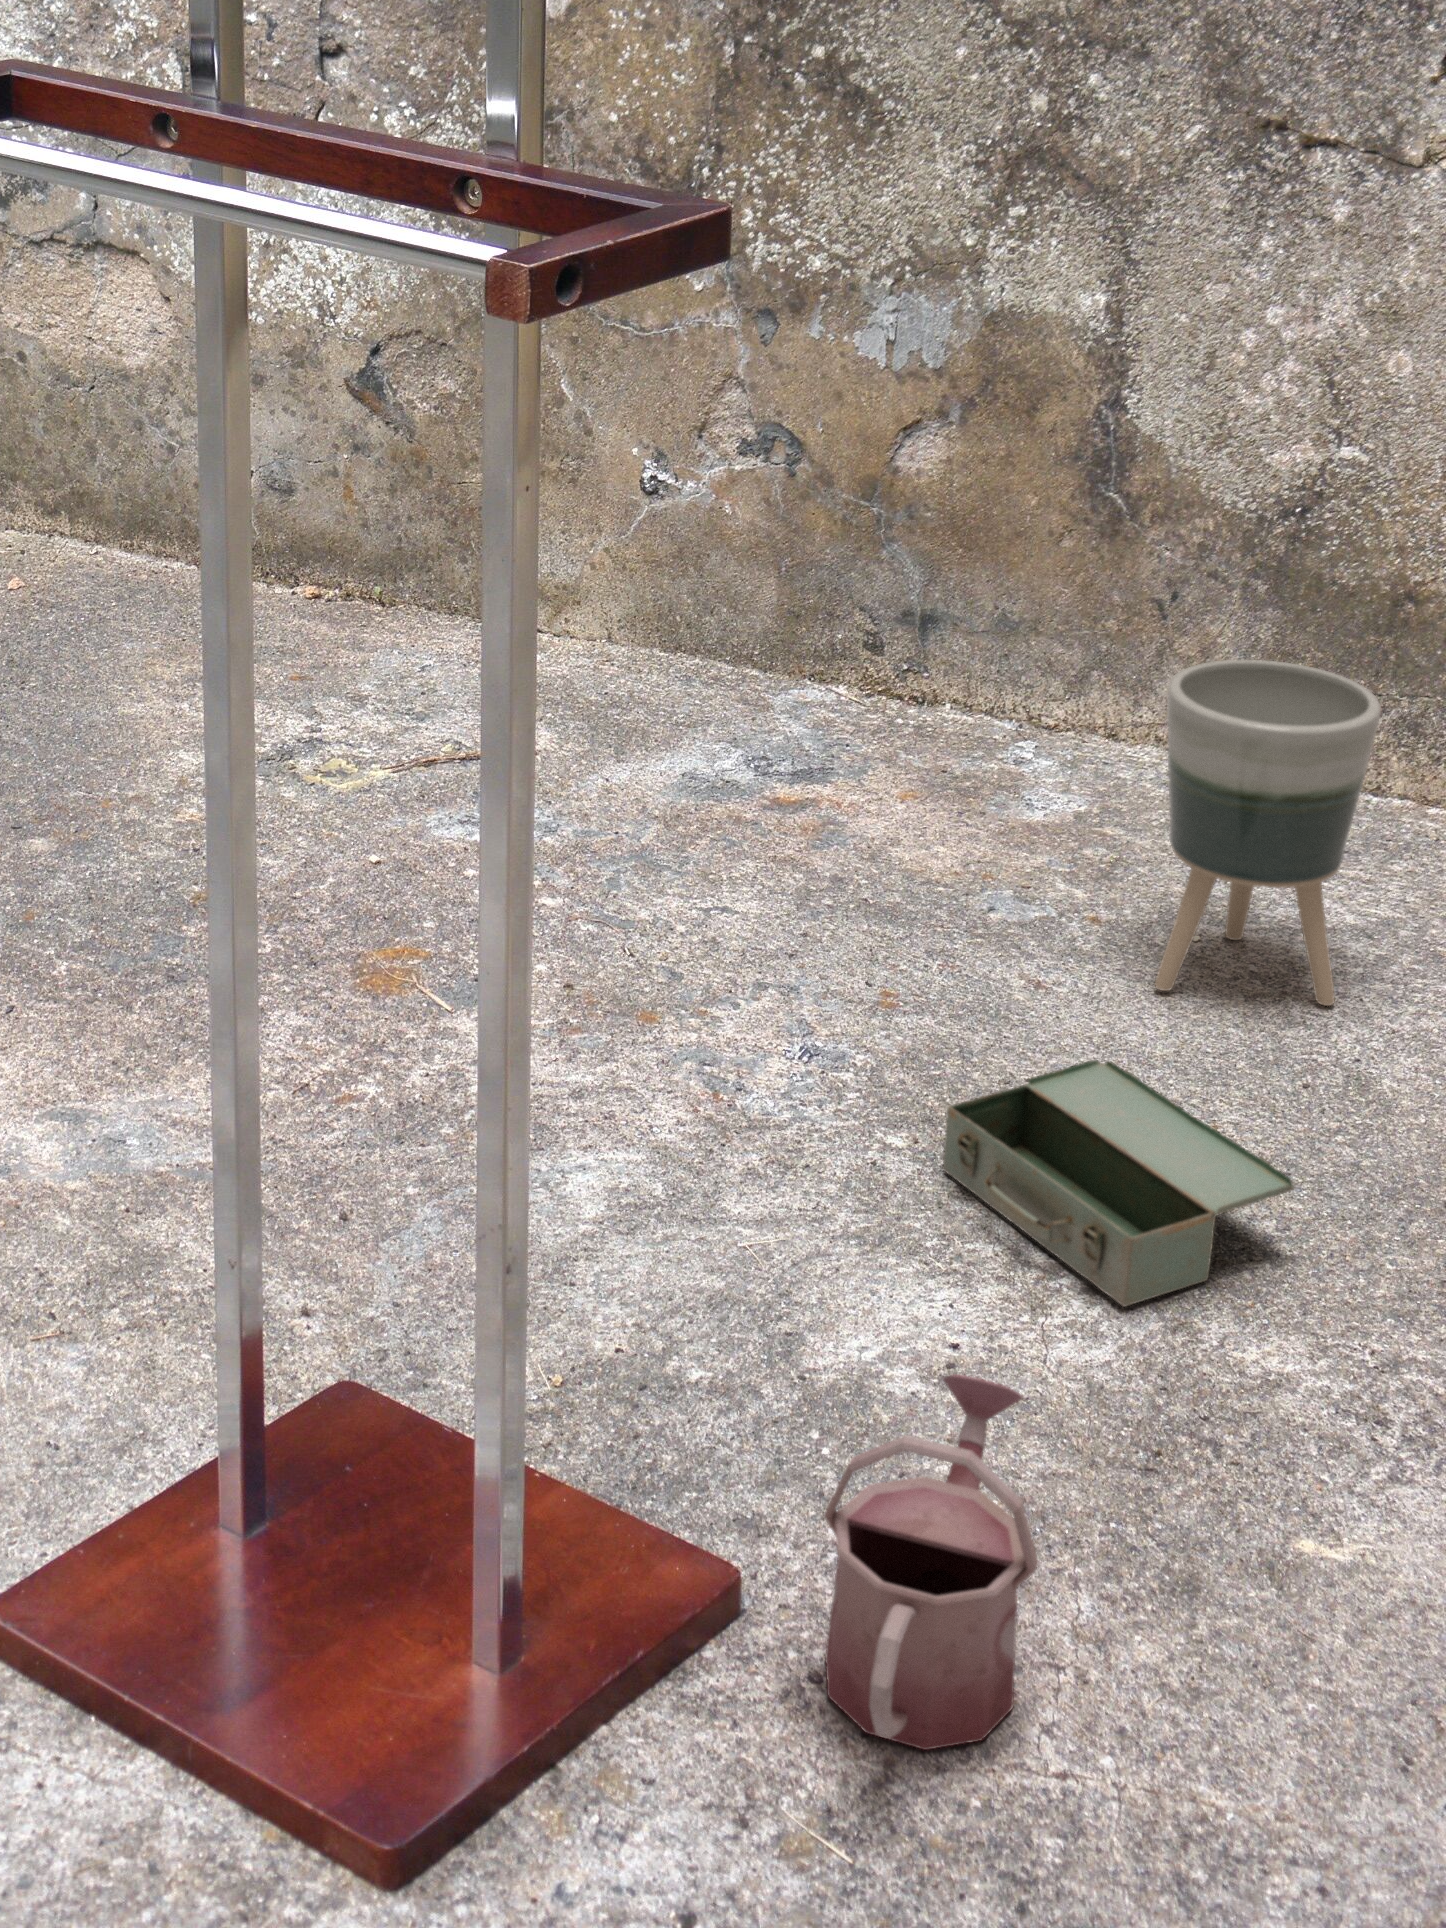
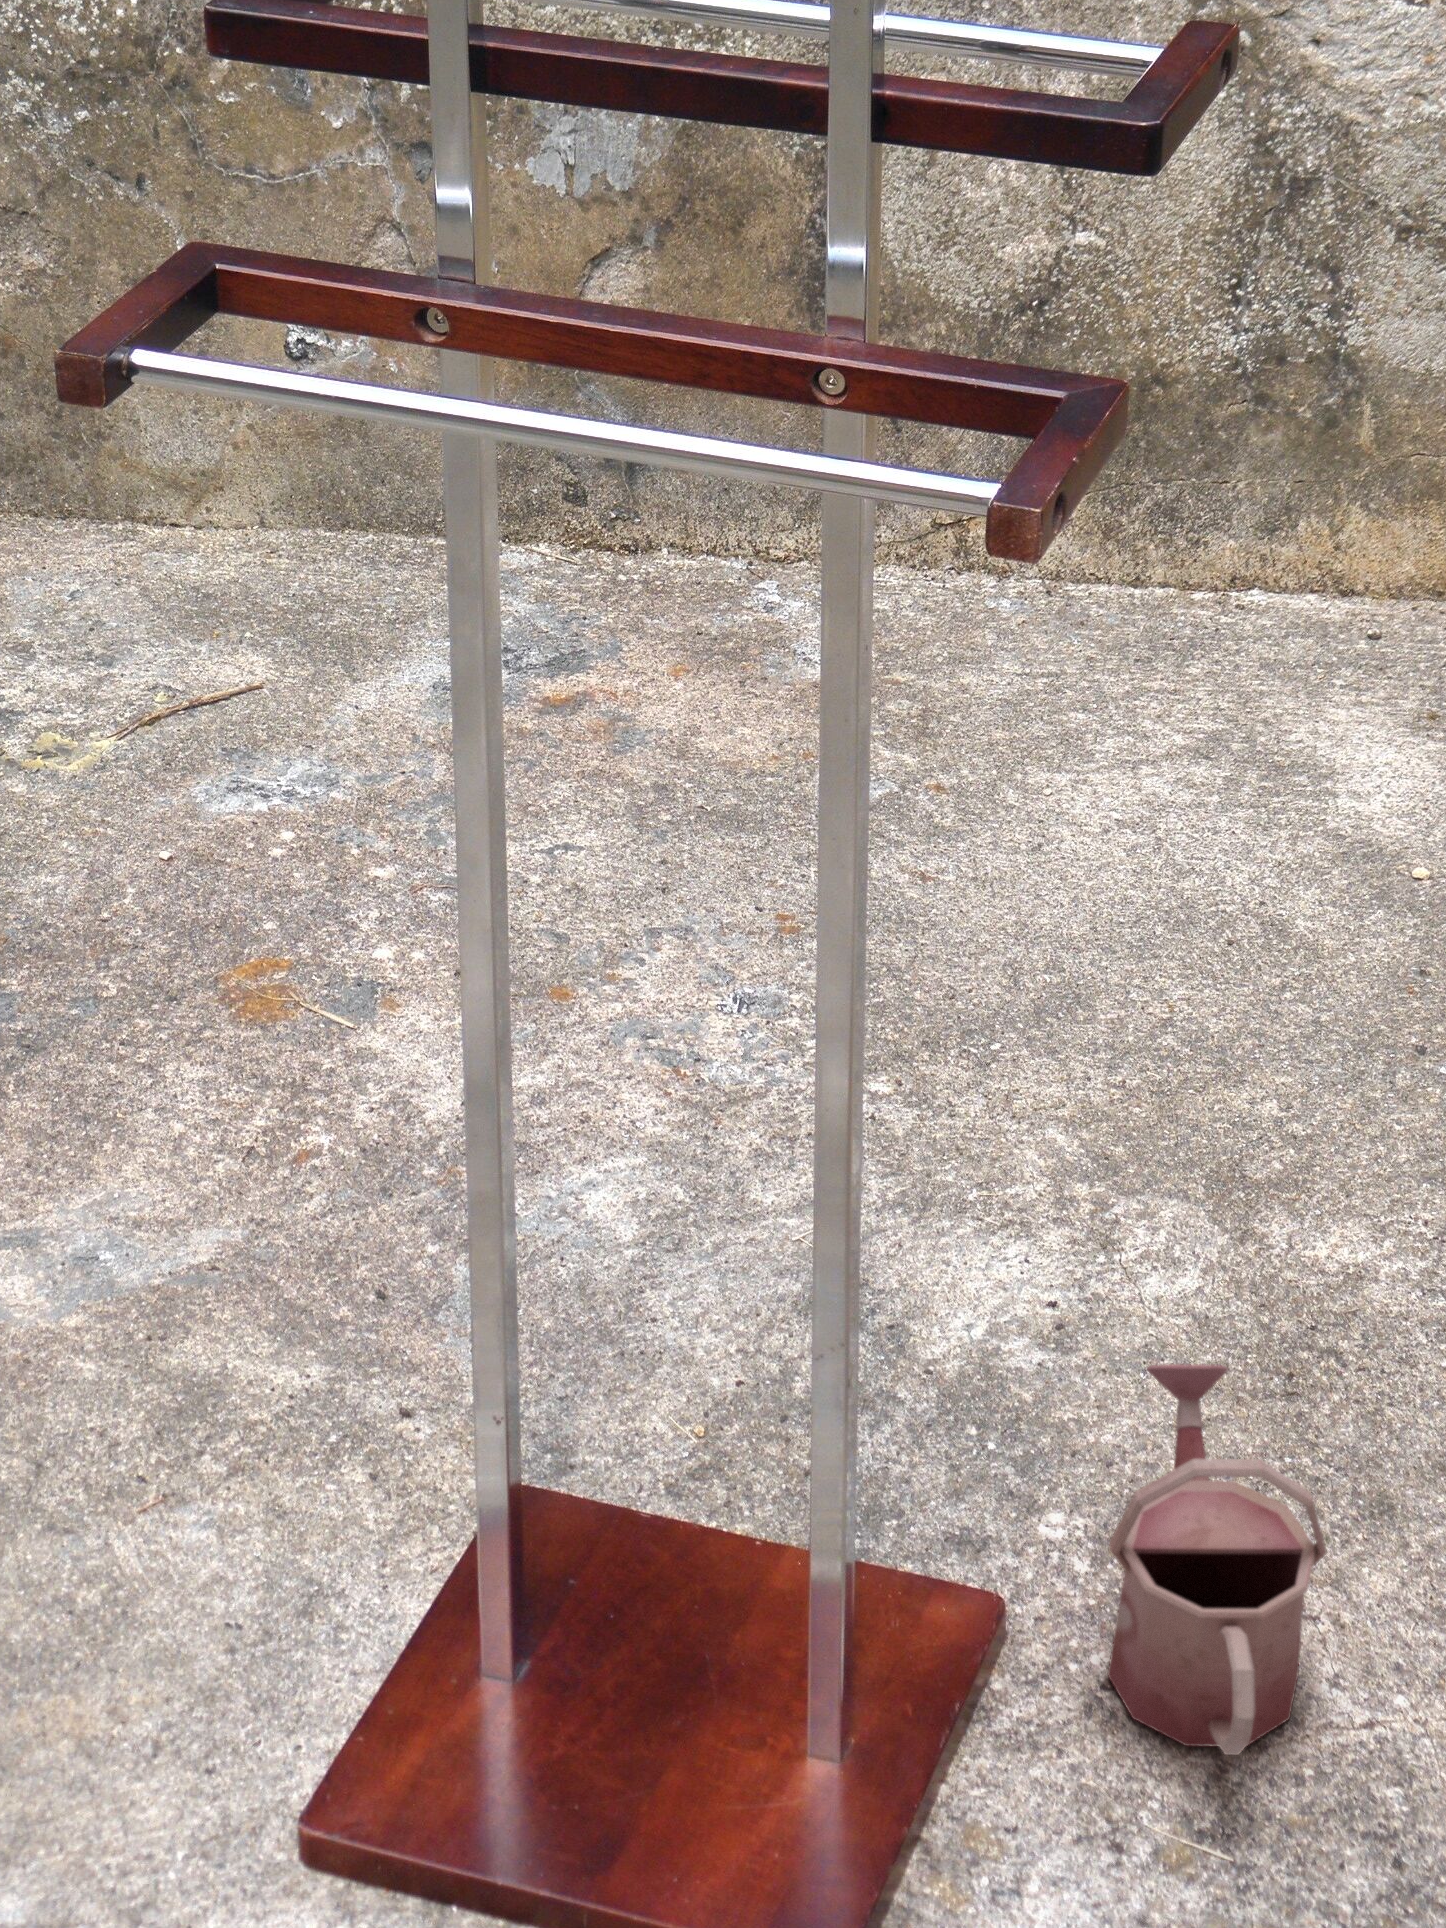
planter: present [1155,660,1381,1006] -> none [1018,493,1231,846]
toolbox: present [942,1060,1294,1307] -> none [940,950,1299,1213]

